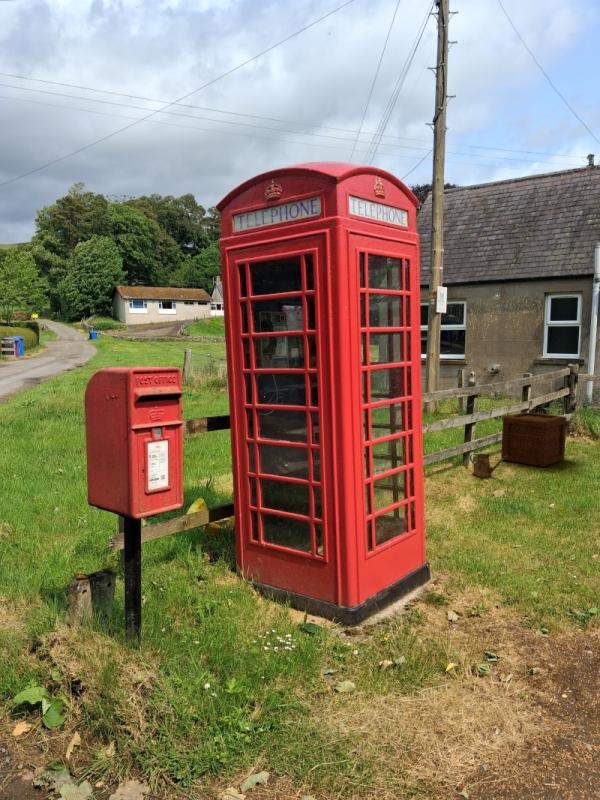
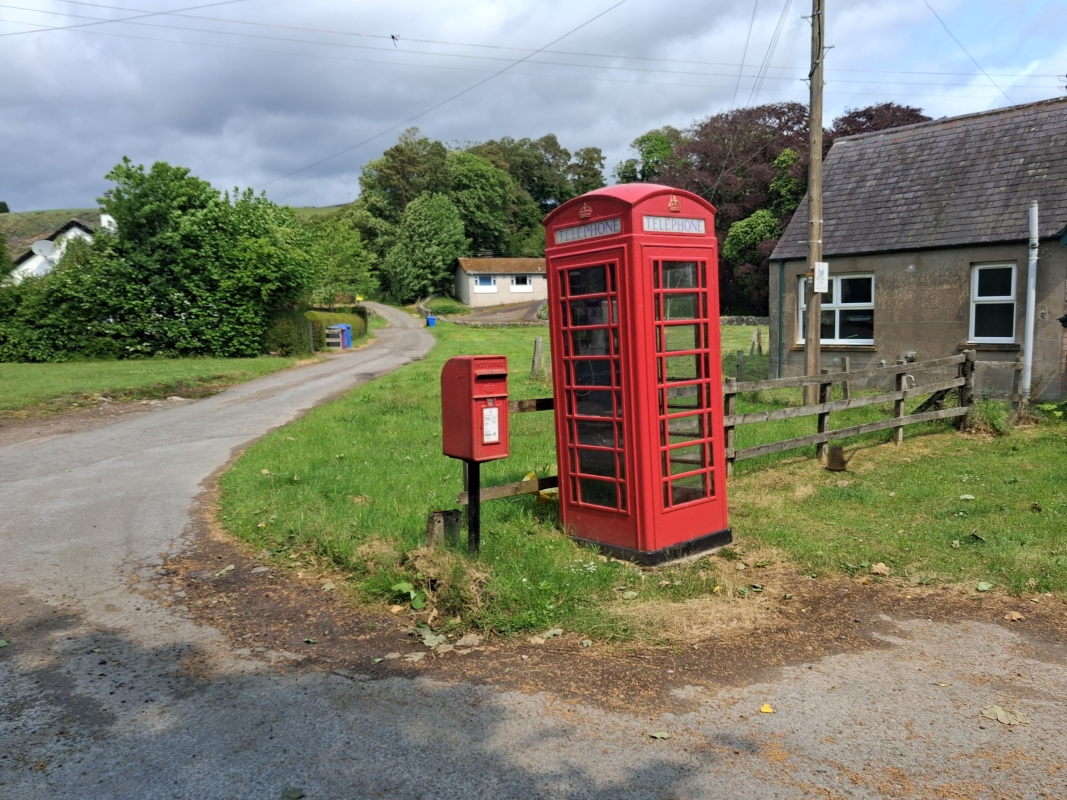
wooden crate: present [501,412,567,467] -> none [867,403,942,462]

